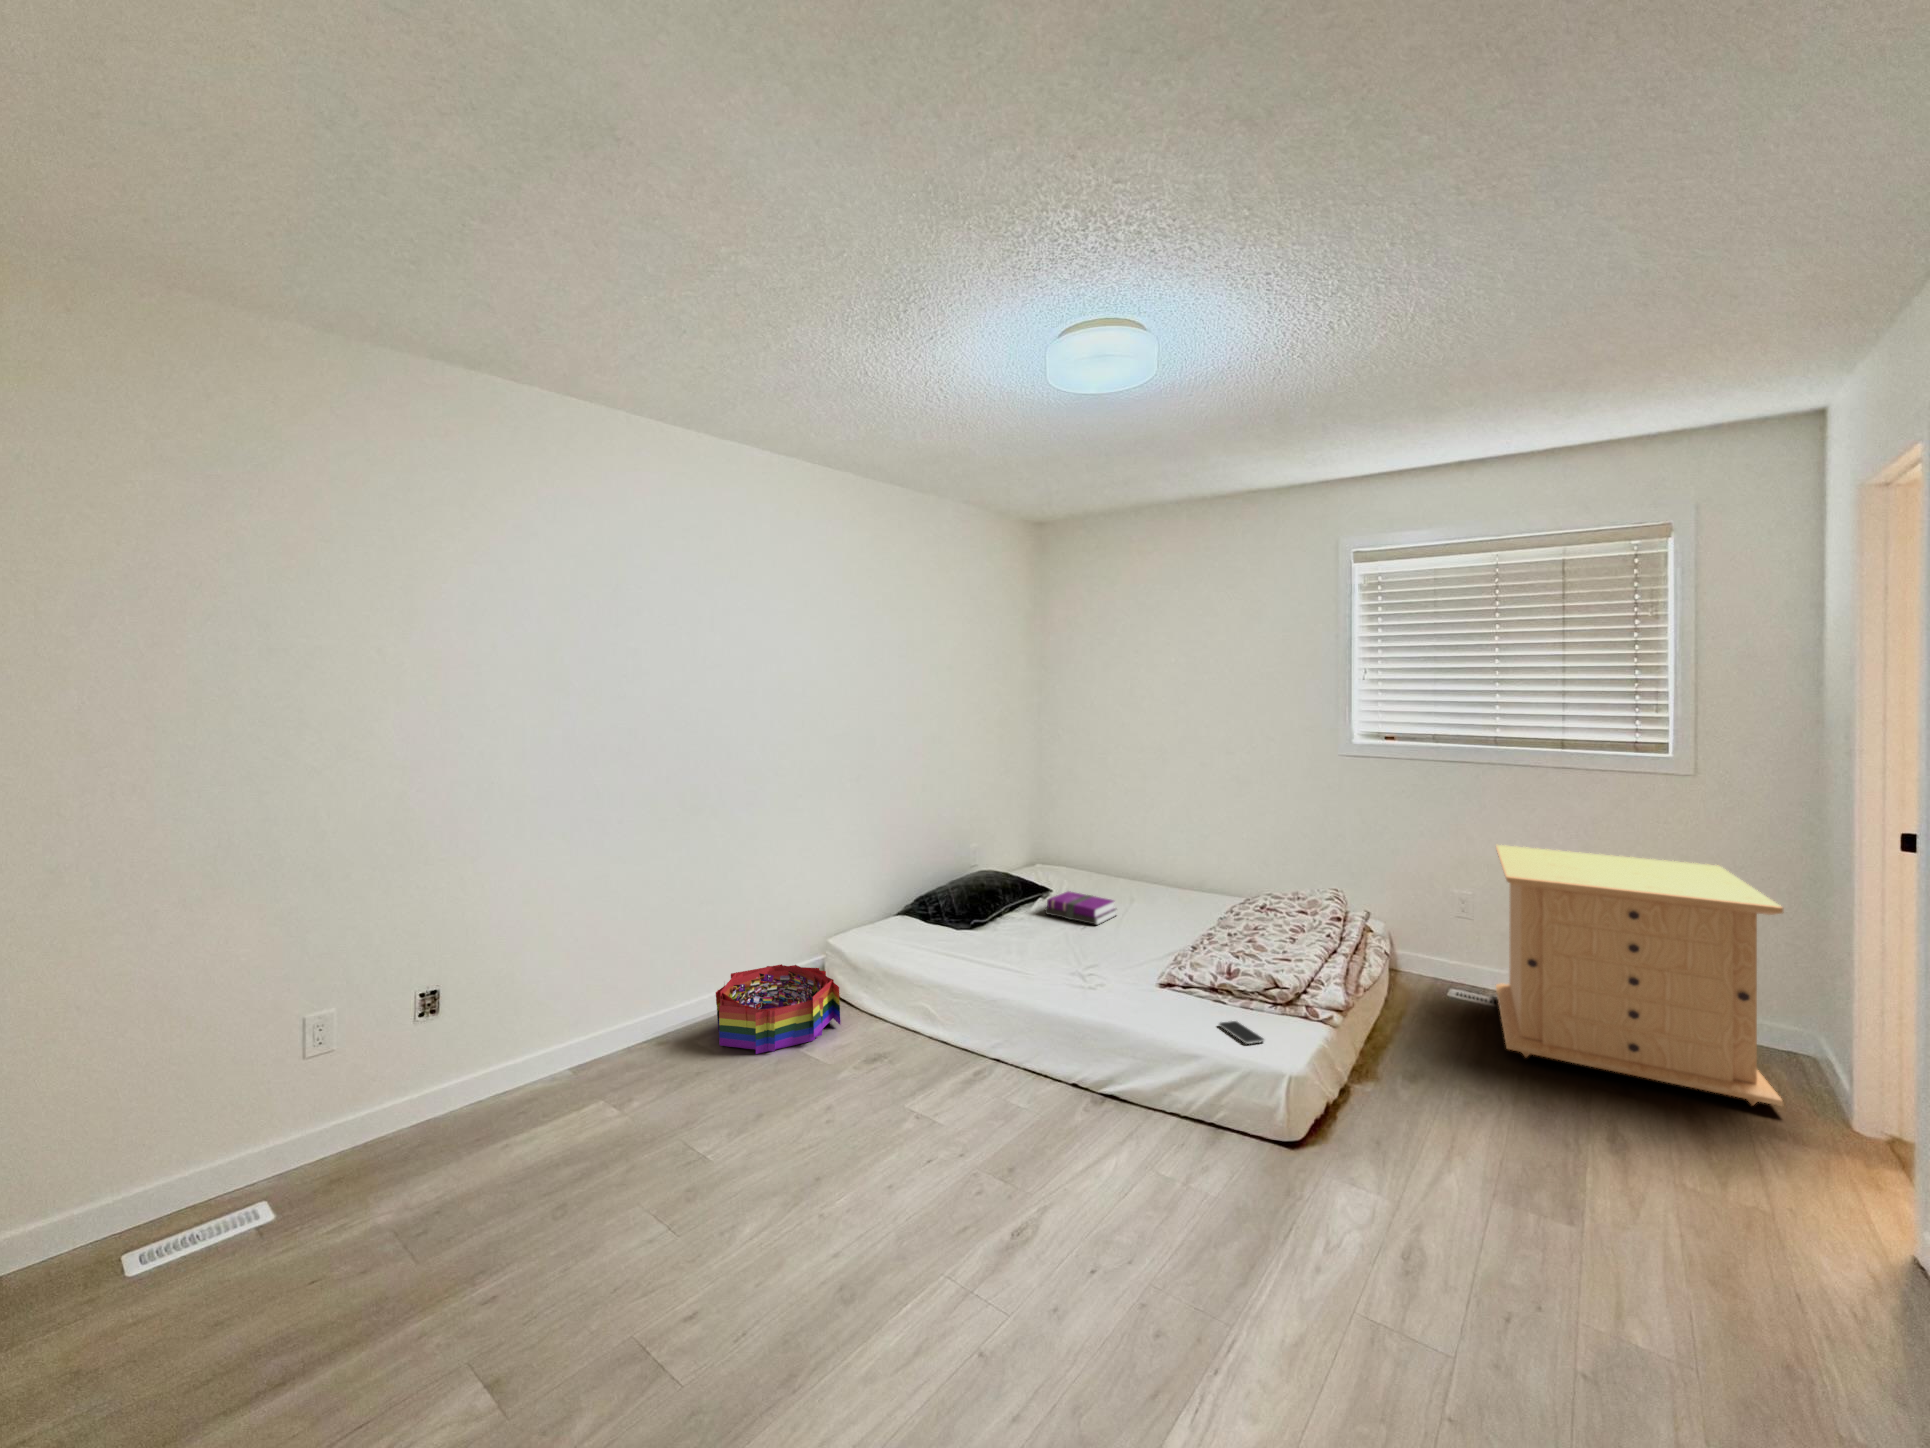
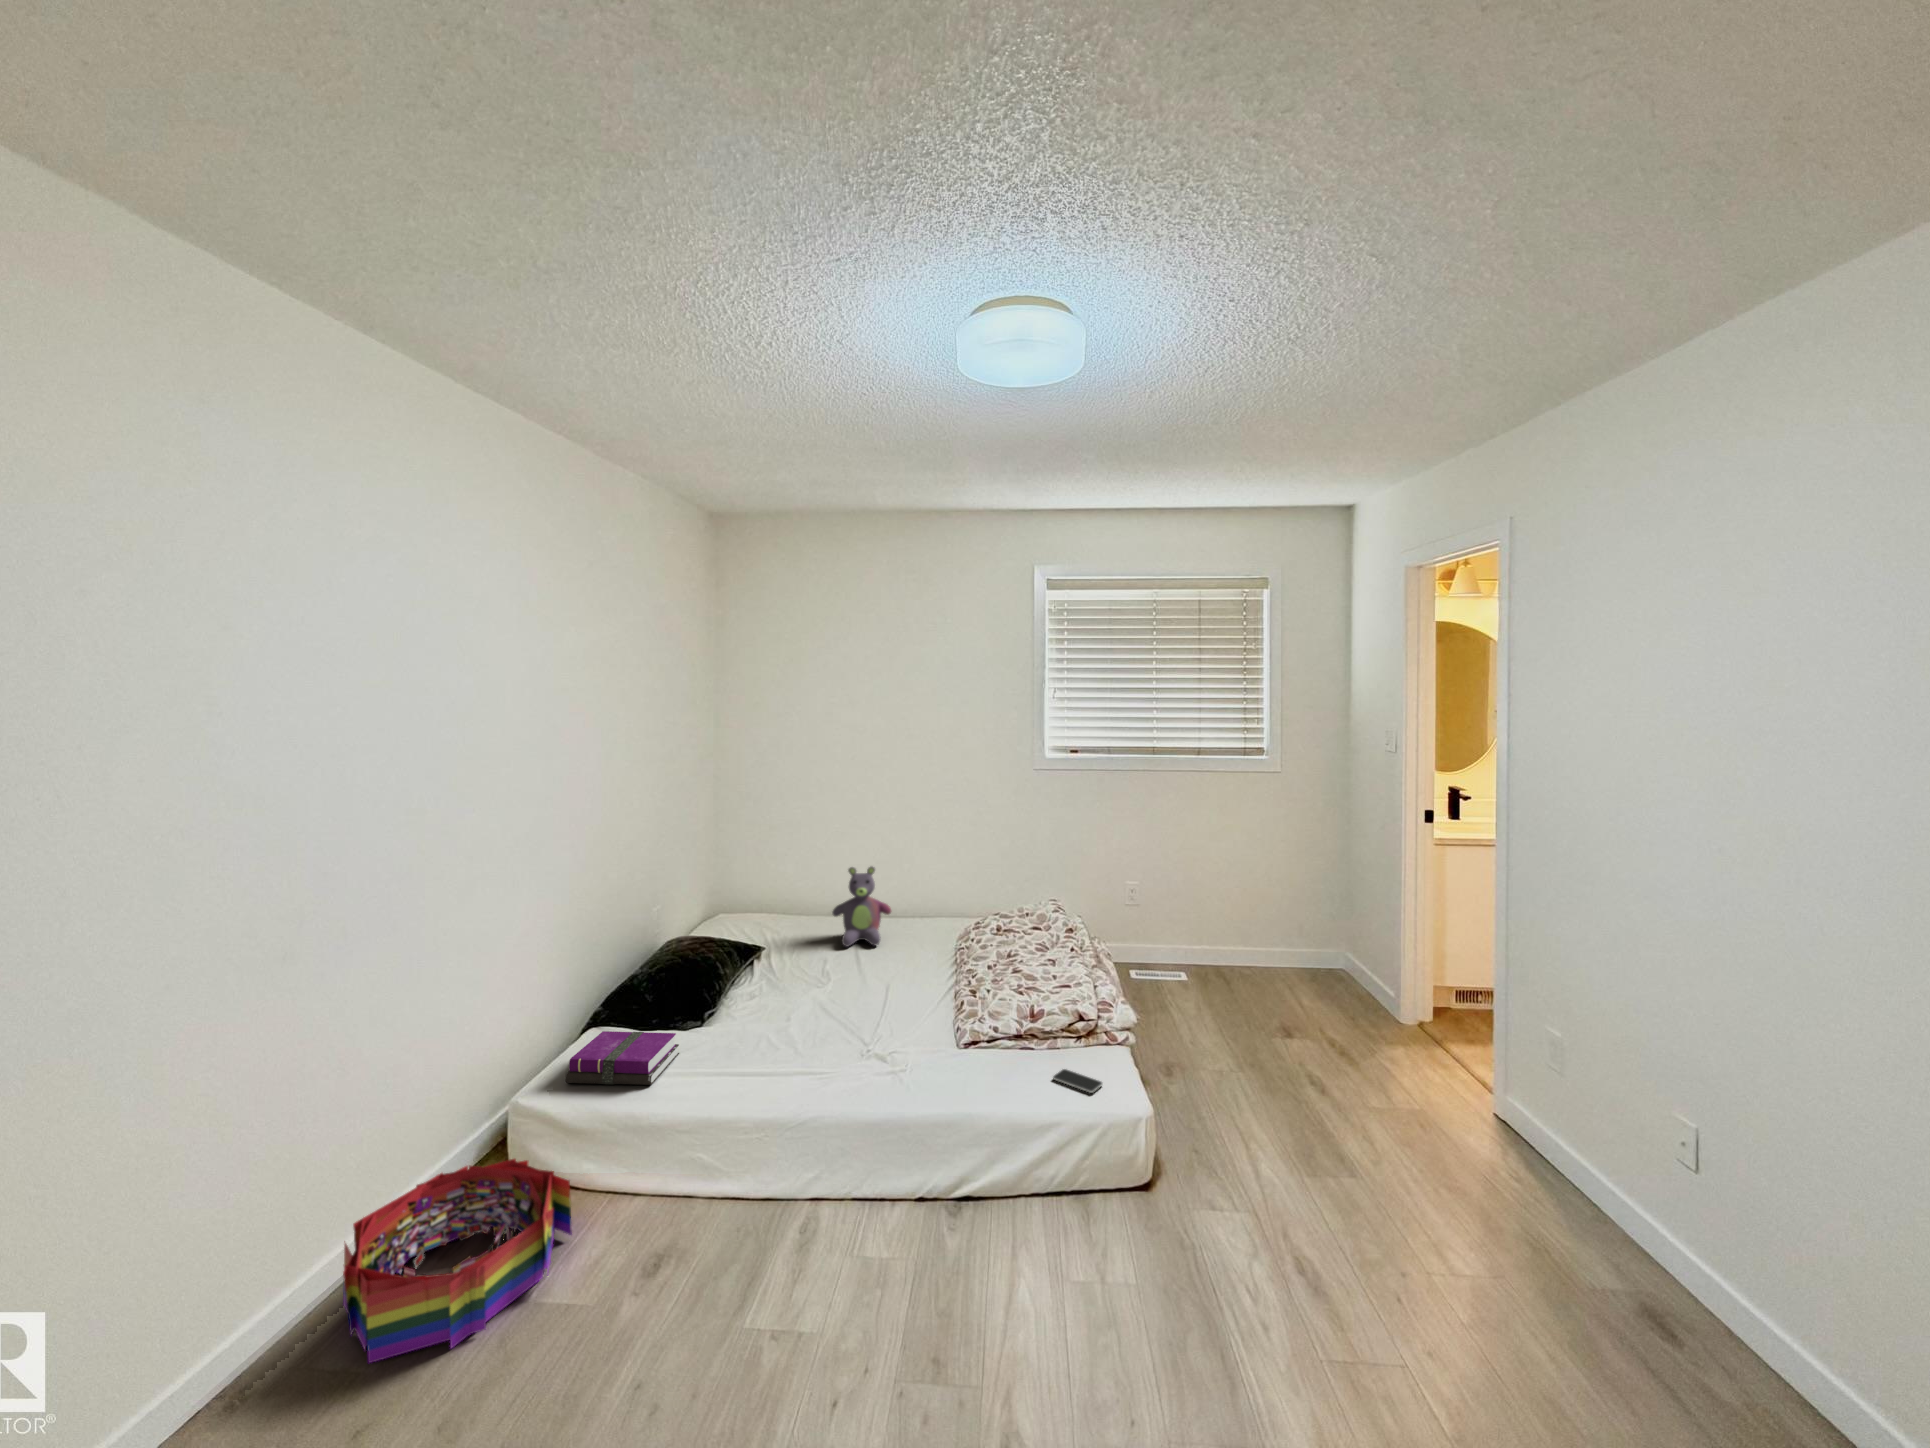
stuffed bear: none [1115,830,1170,903] -> present [832,866,891,947]
dresser: present [1496,845,1783,1106] -> none [1163,838,1370,1023]
notebook: present [1045,891,1116,925] -> present [566,1031,679,1085]

